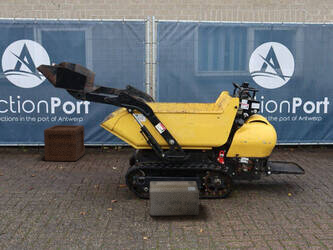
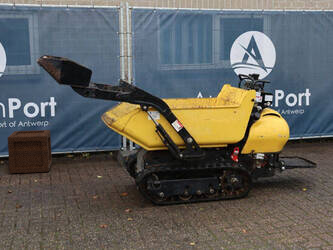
cardboard box: present [150,182,199,215] -> none [169,181,229,221]

